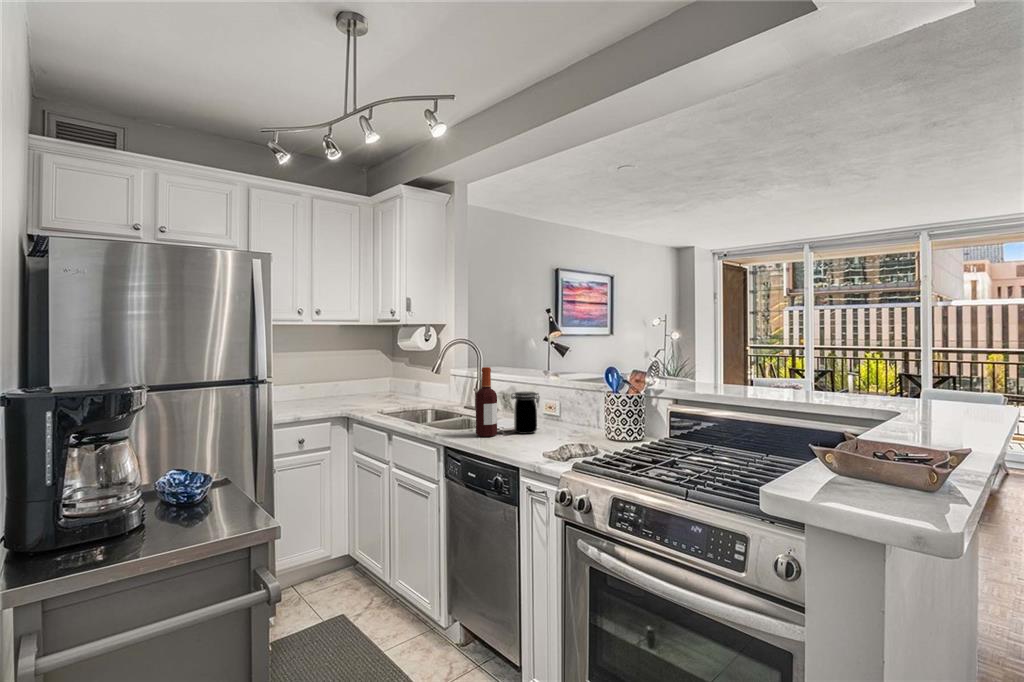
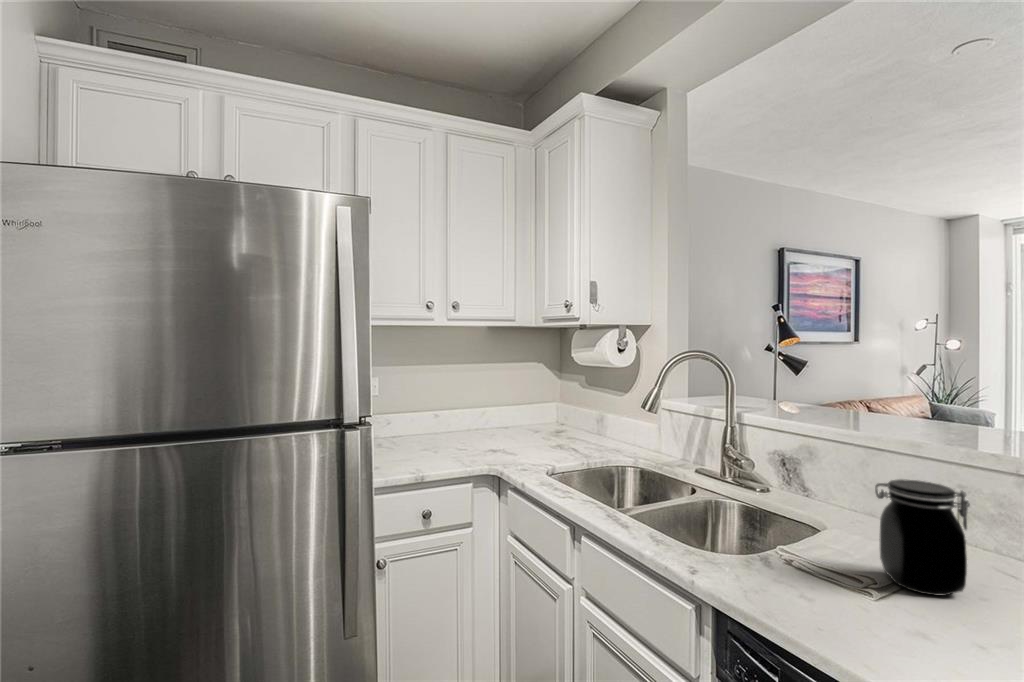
bottle: present [476,367,497,437] -> none [795,421,858,601]

